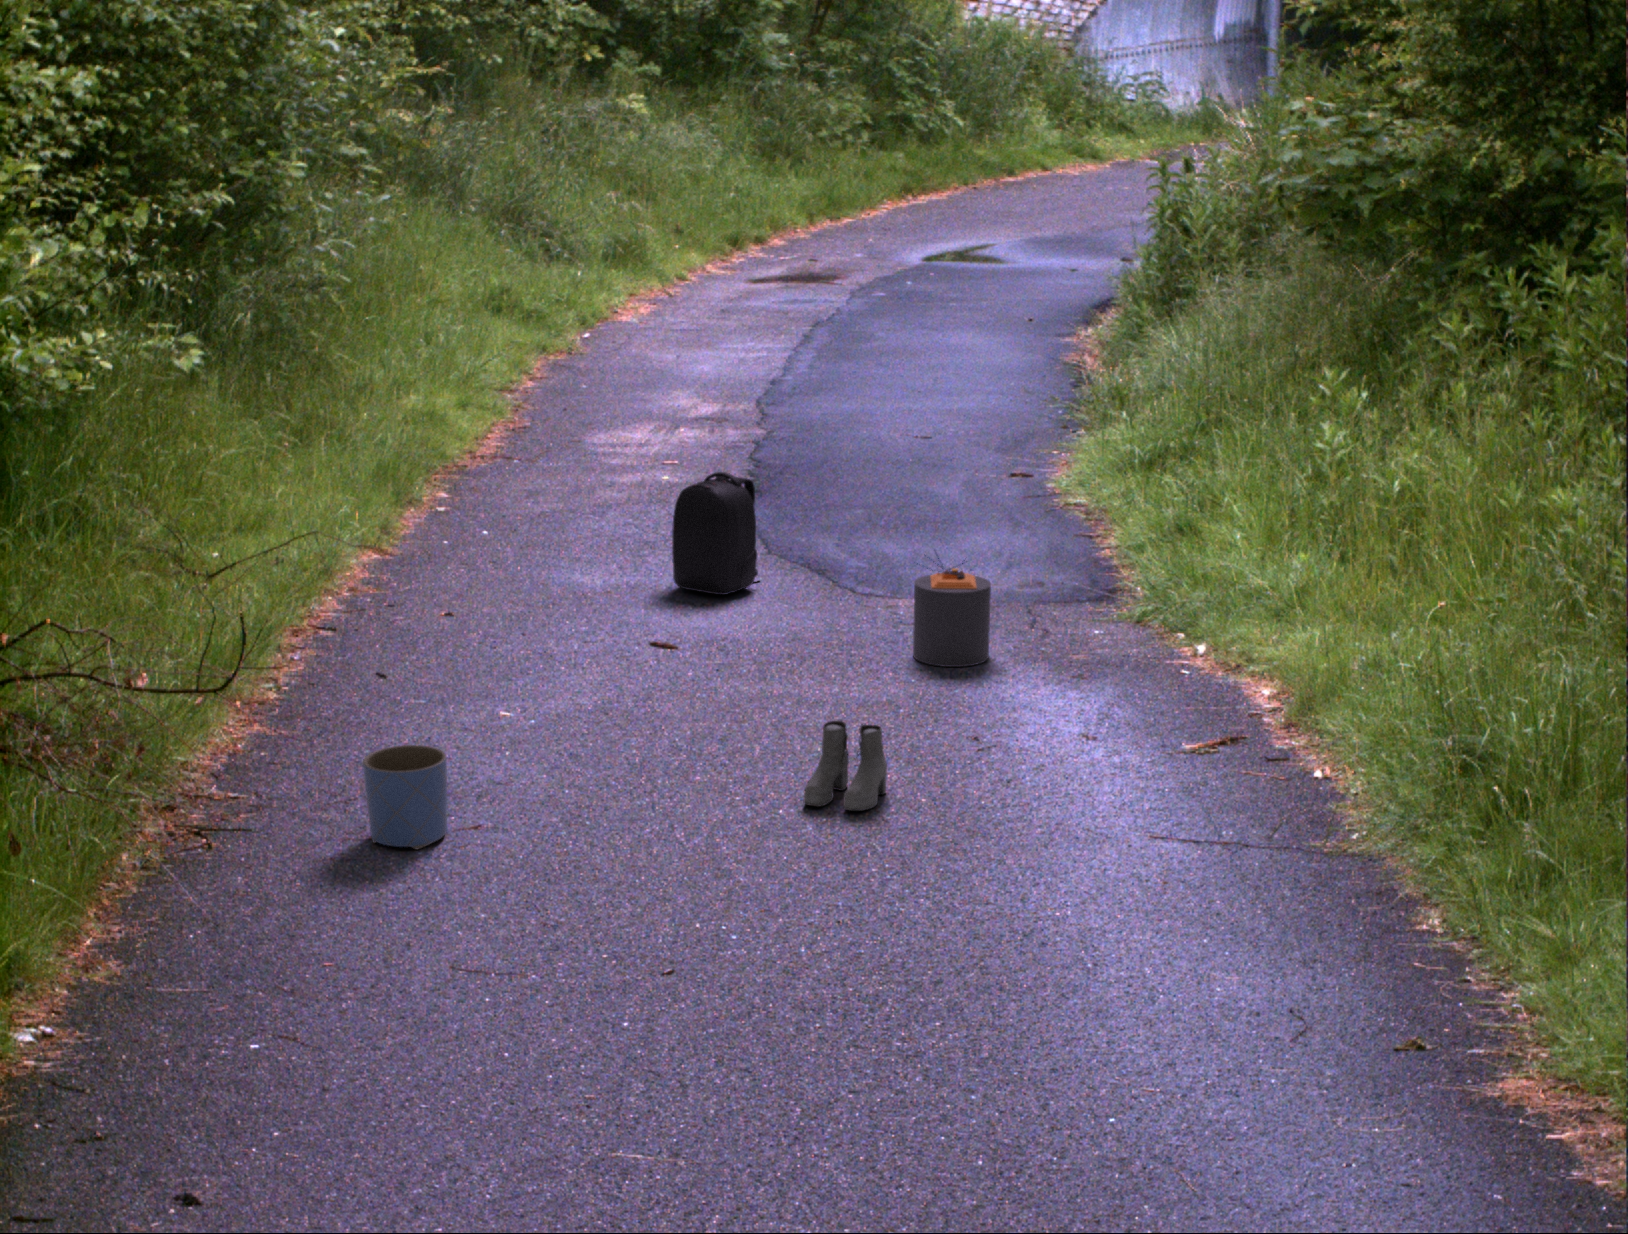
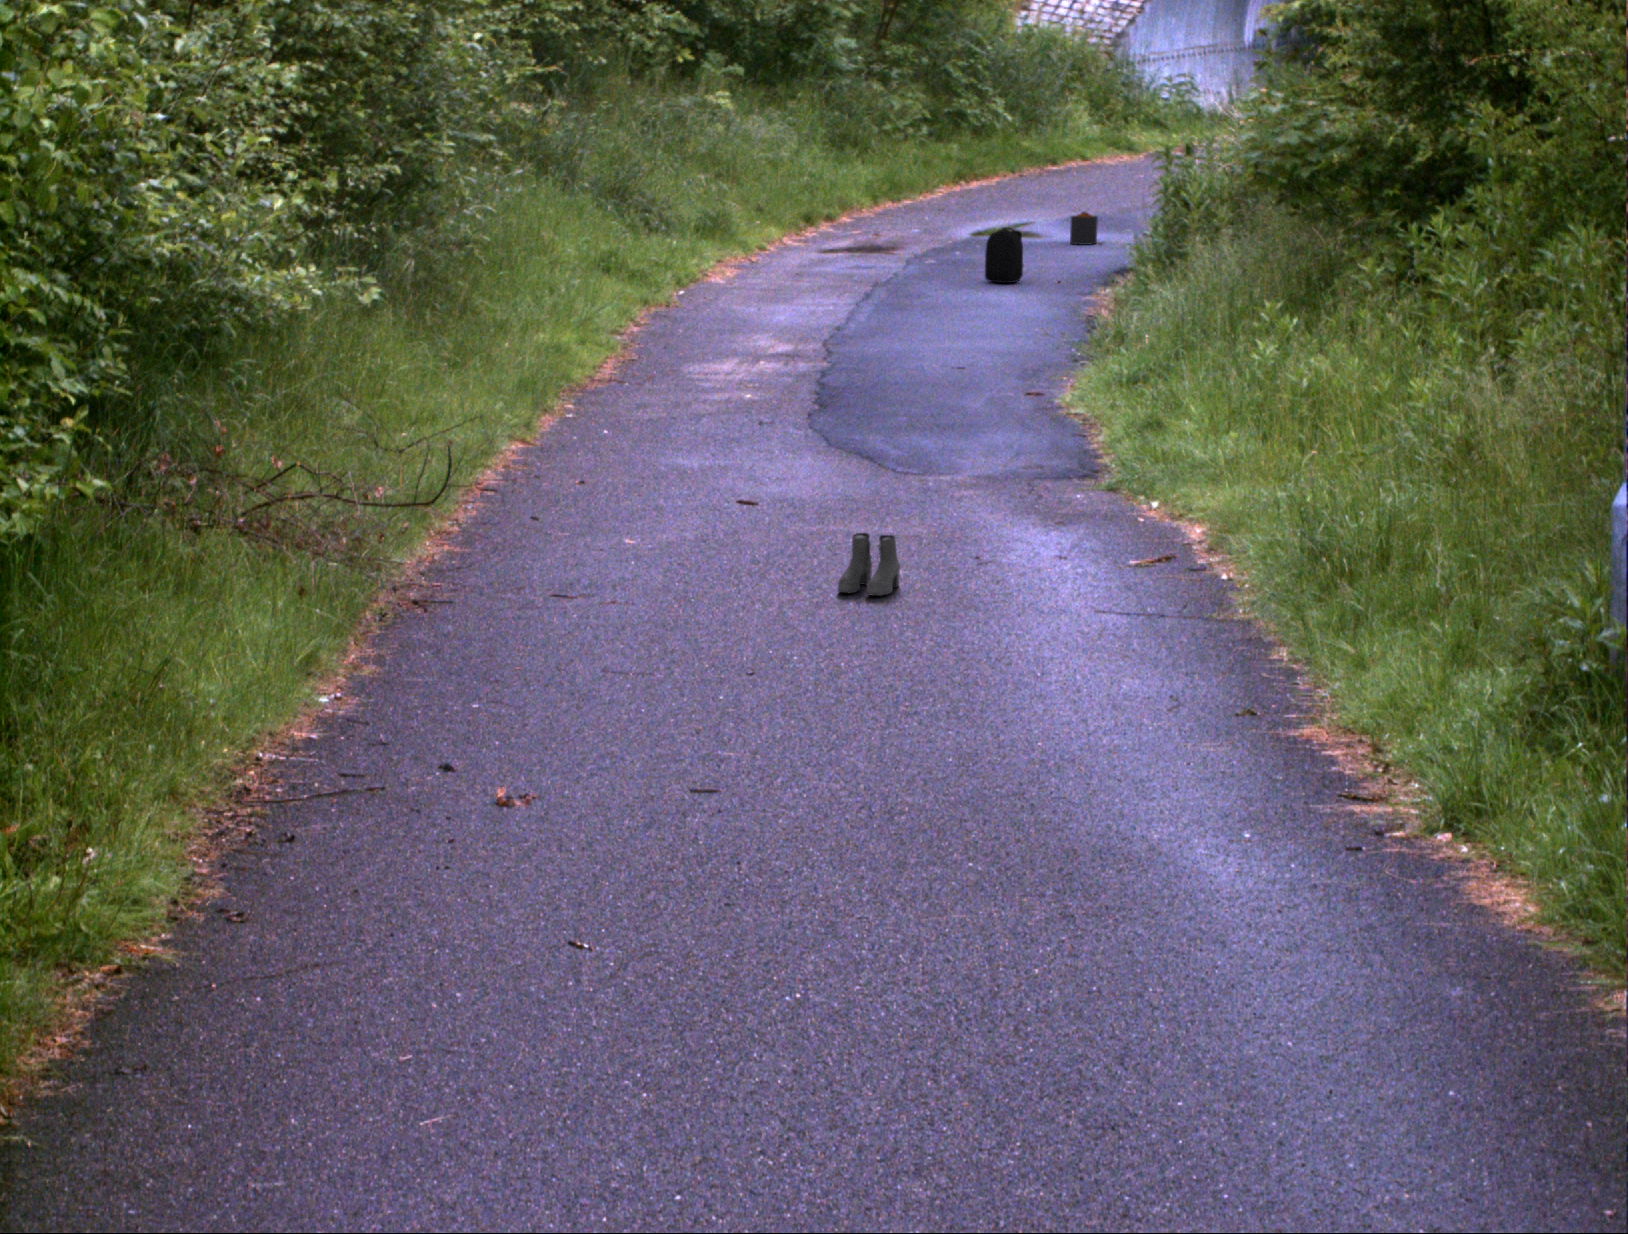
backpack: present [672,472,758,595] -> present [985,228,1024,283]
trash can: present [913,551,991,667] -> present [1070,211,1098,245]
planter: present [363,745,447,850] -> none [519,545,578,617]

